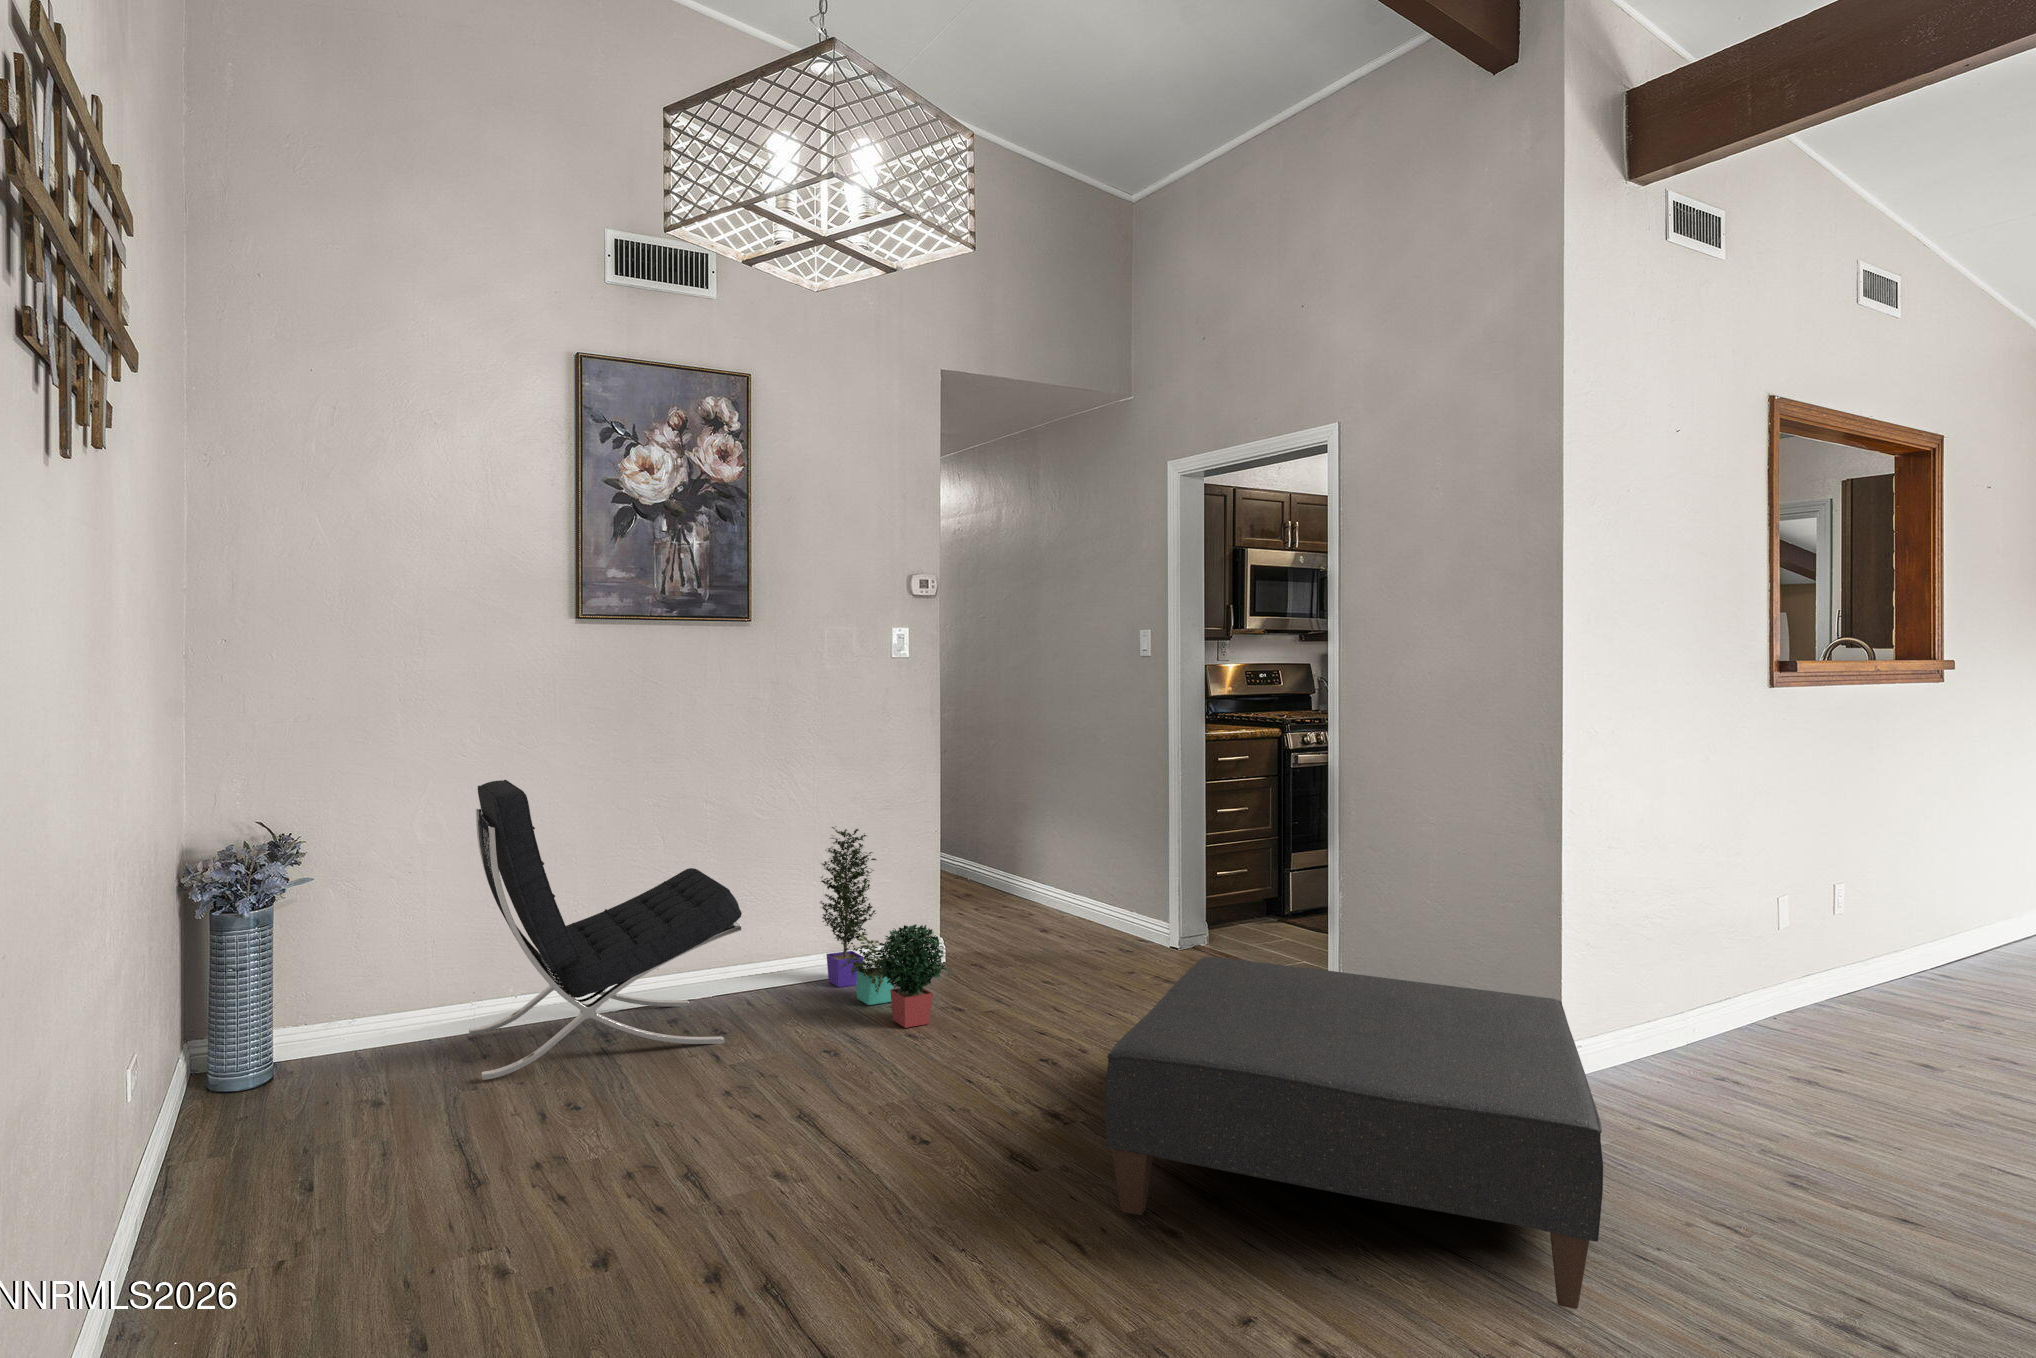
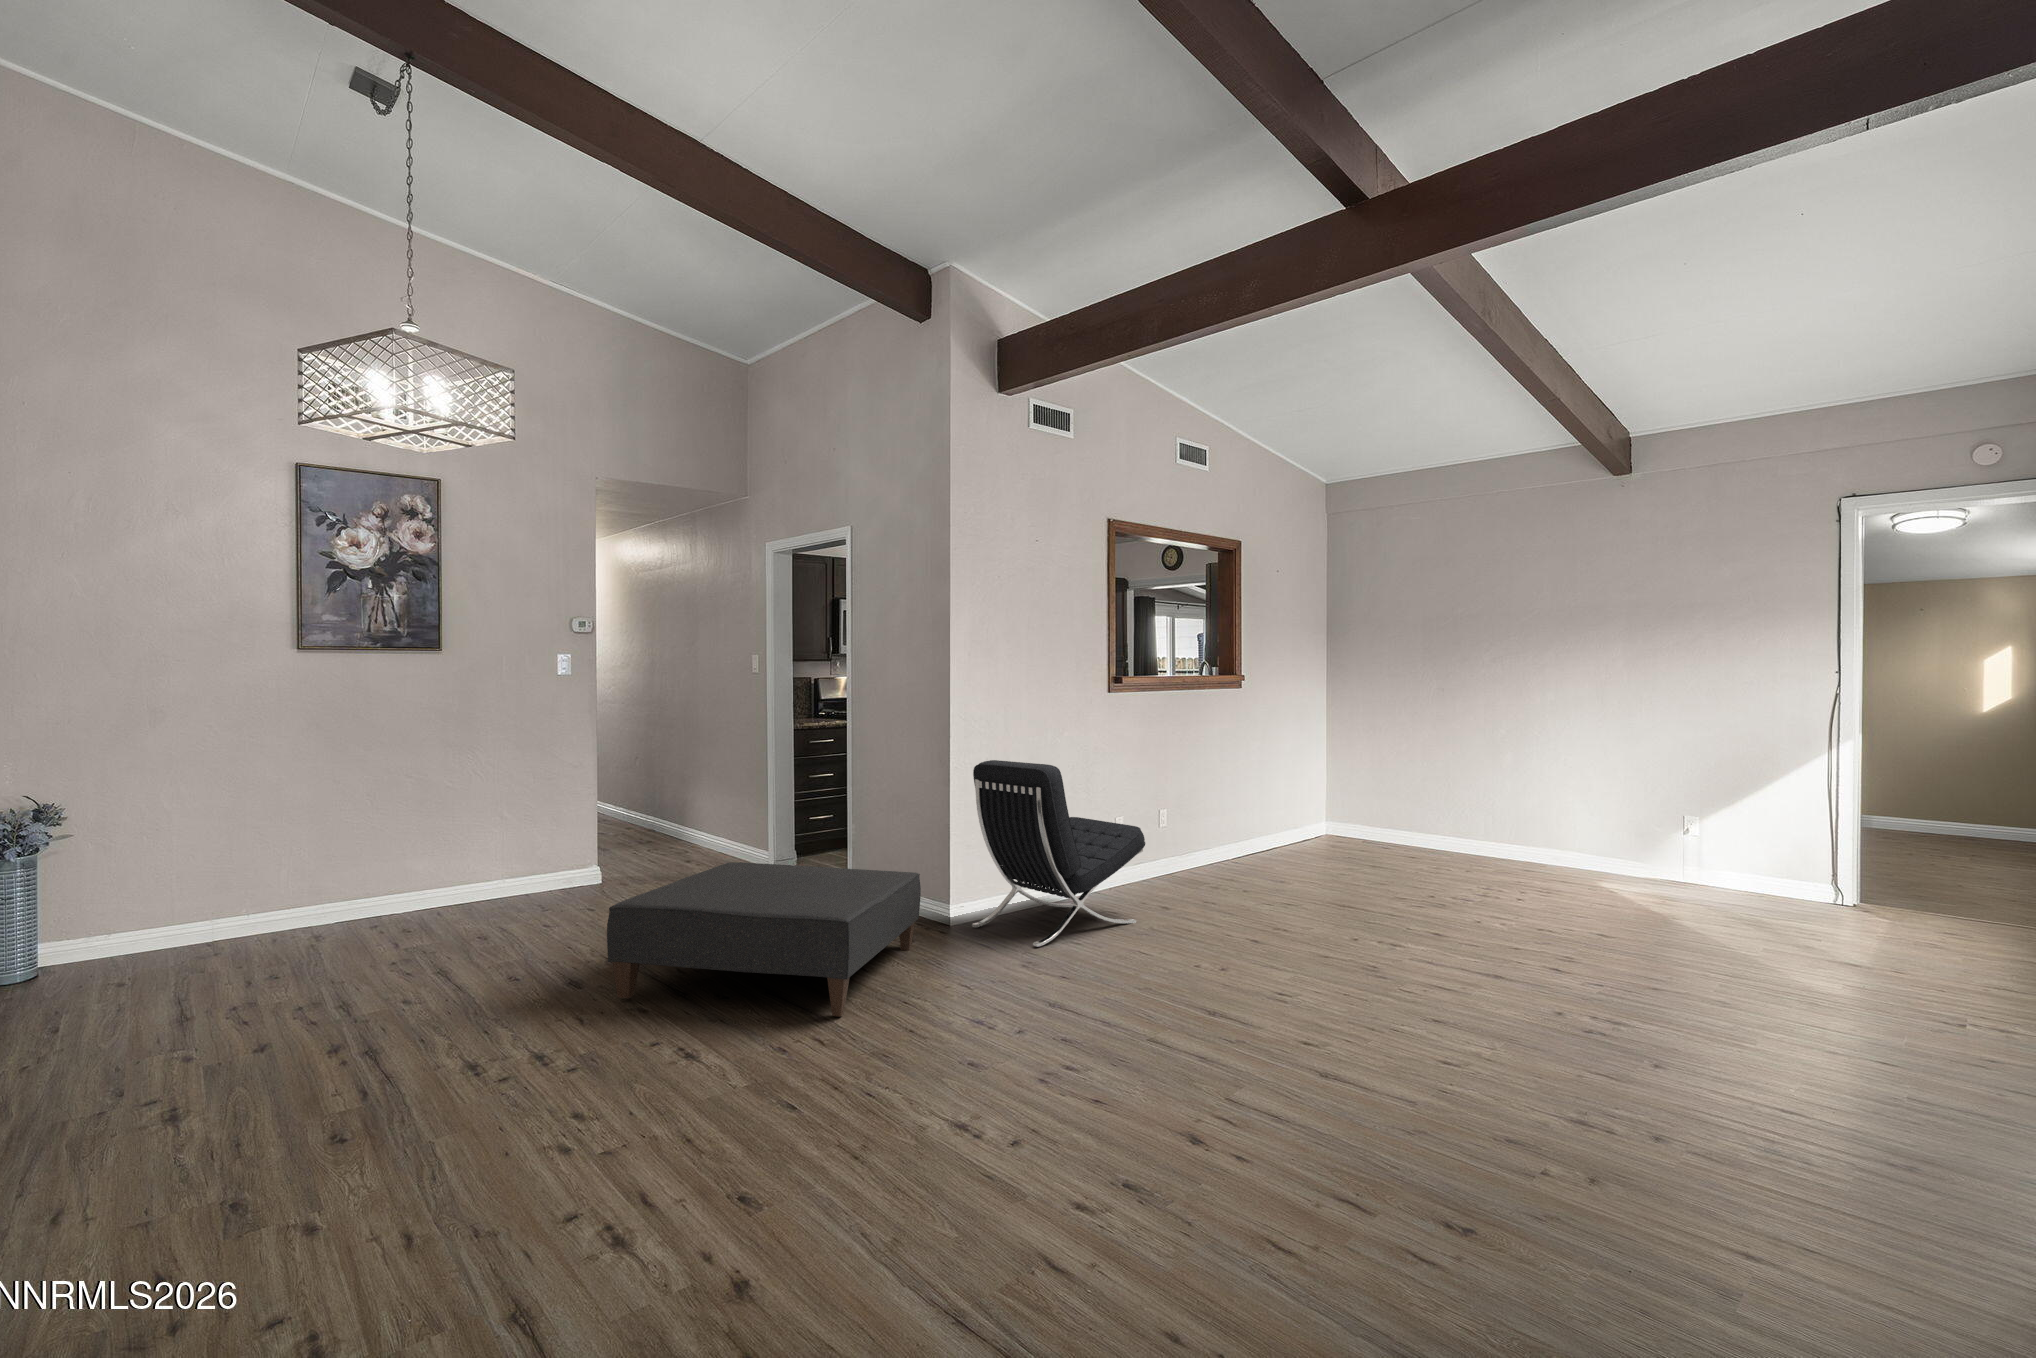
lounge chair: present [469,780,742,1080] -> present [972,760,1145,947]
potted plant: present [820,827,947,1028] -> none [494,793,575,924]

